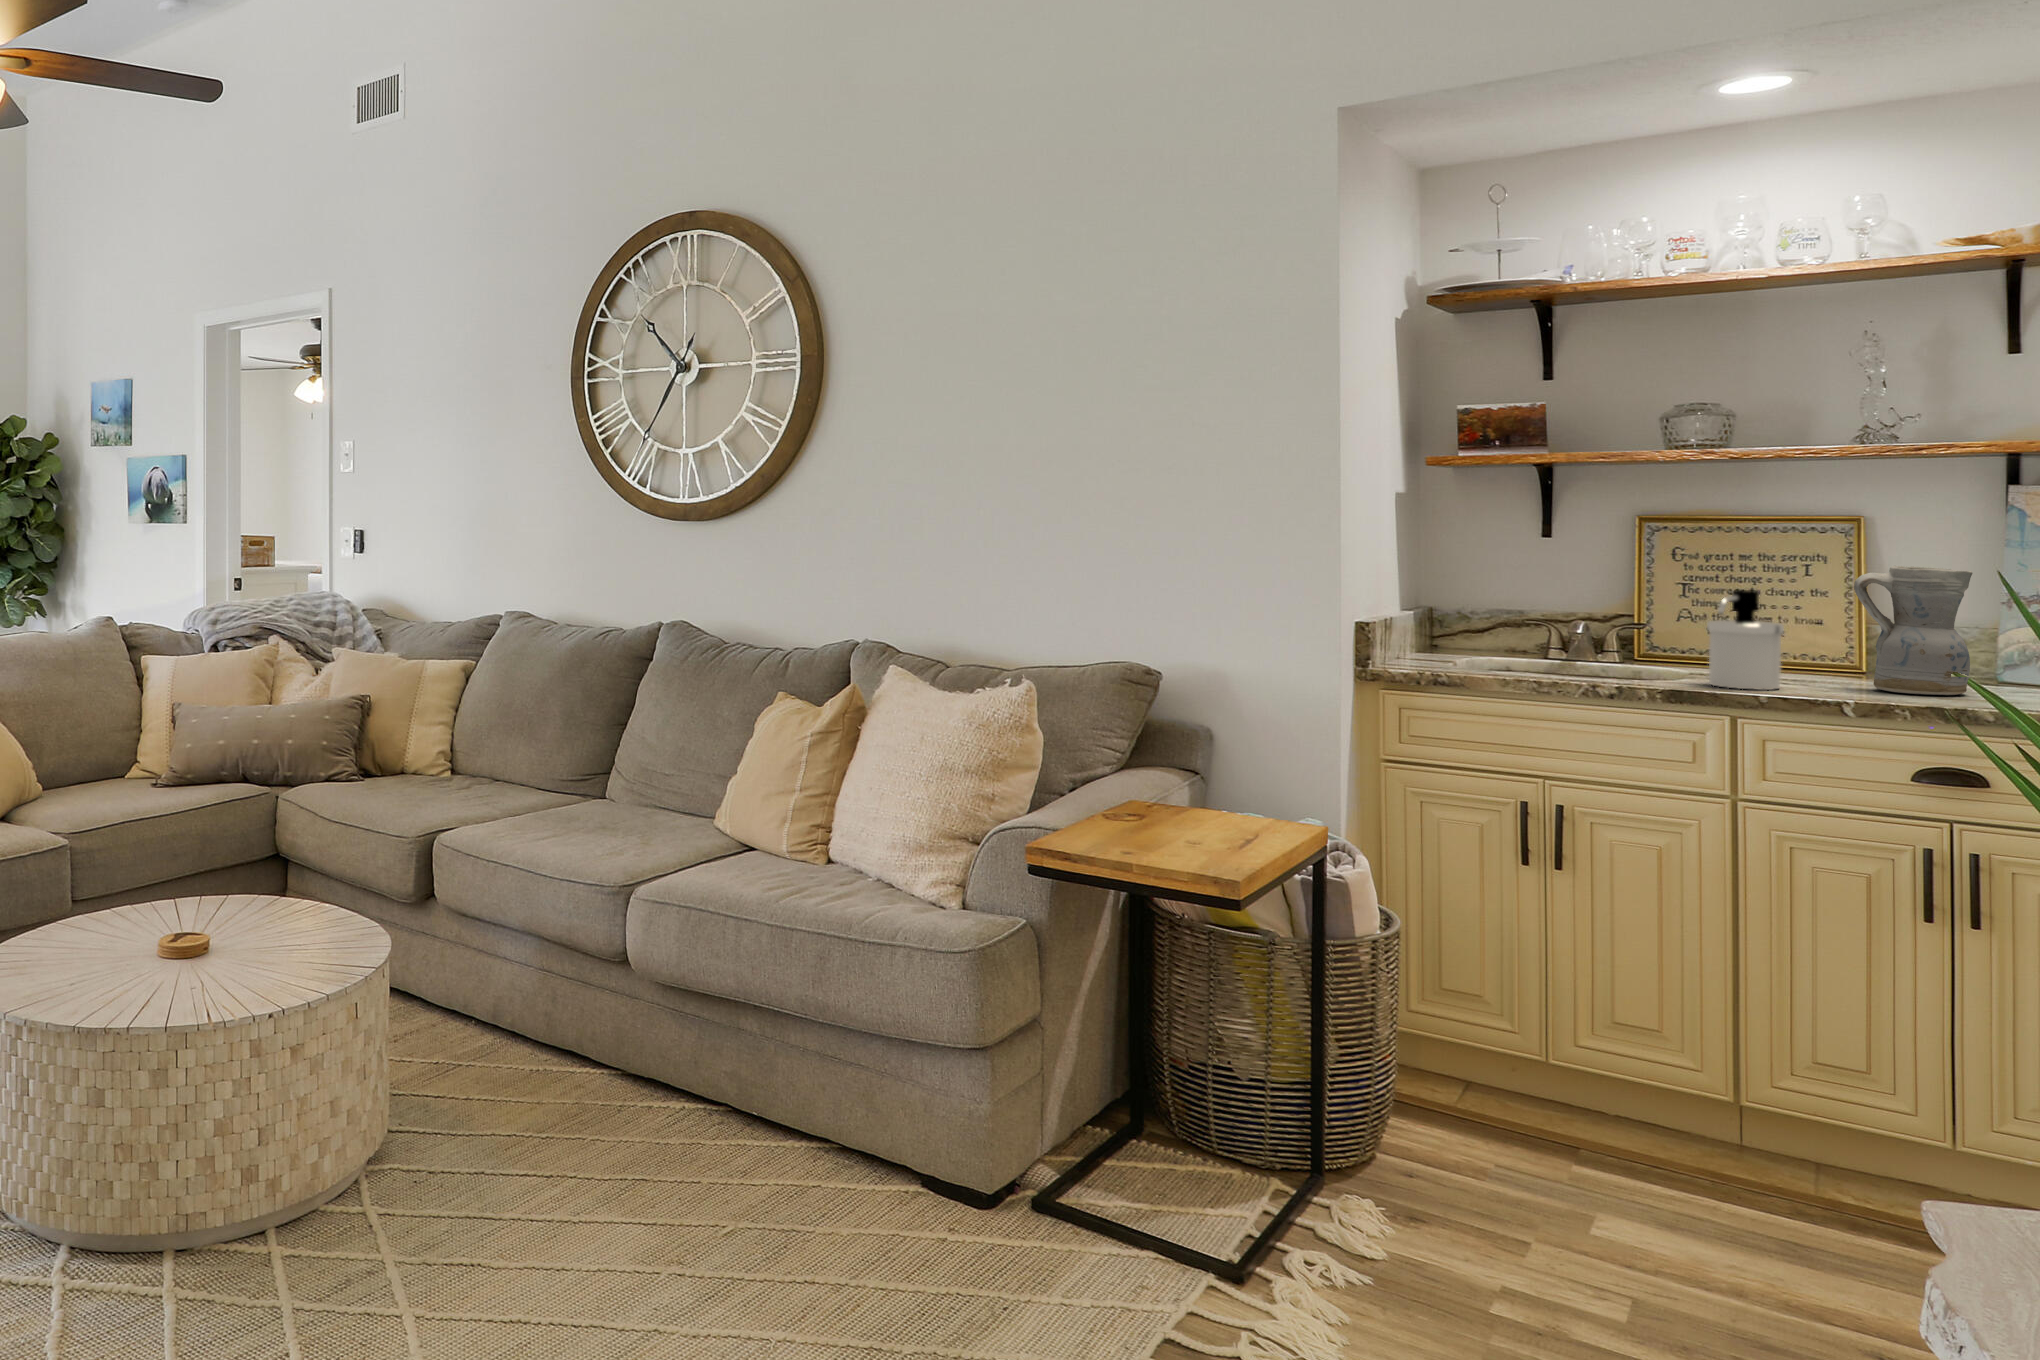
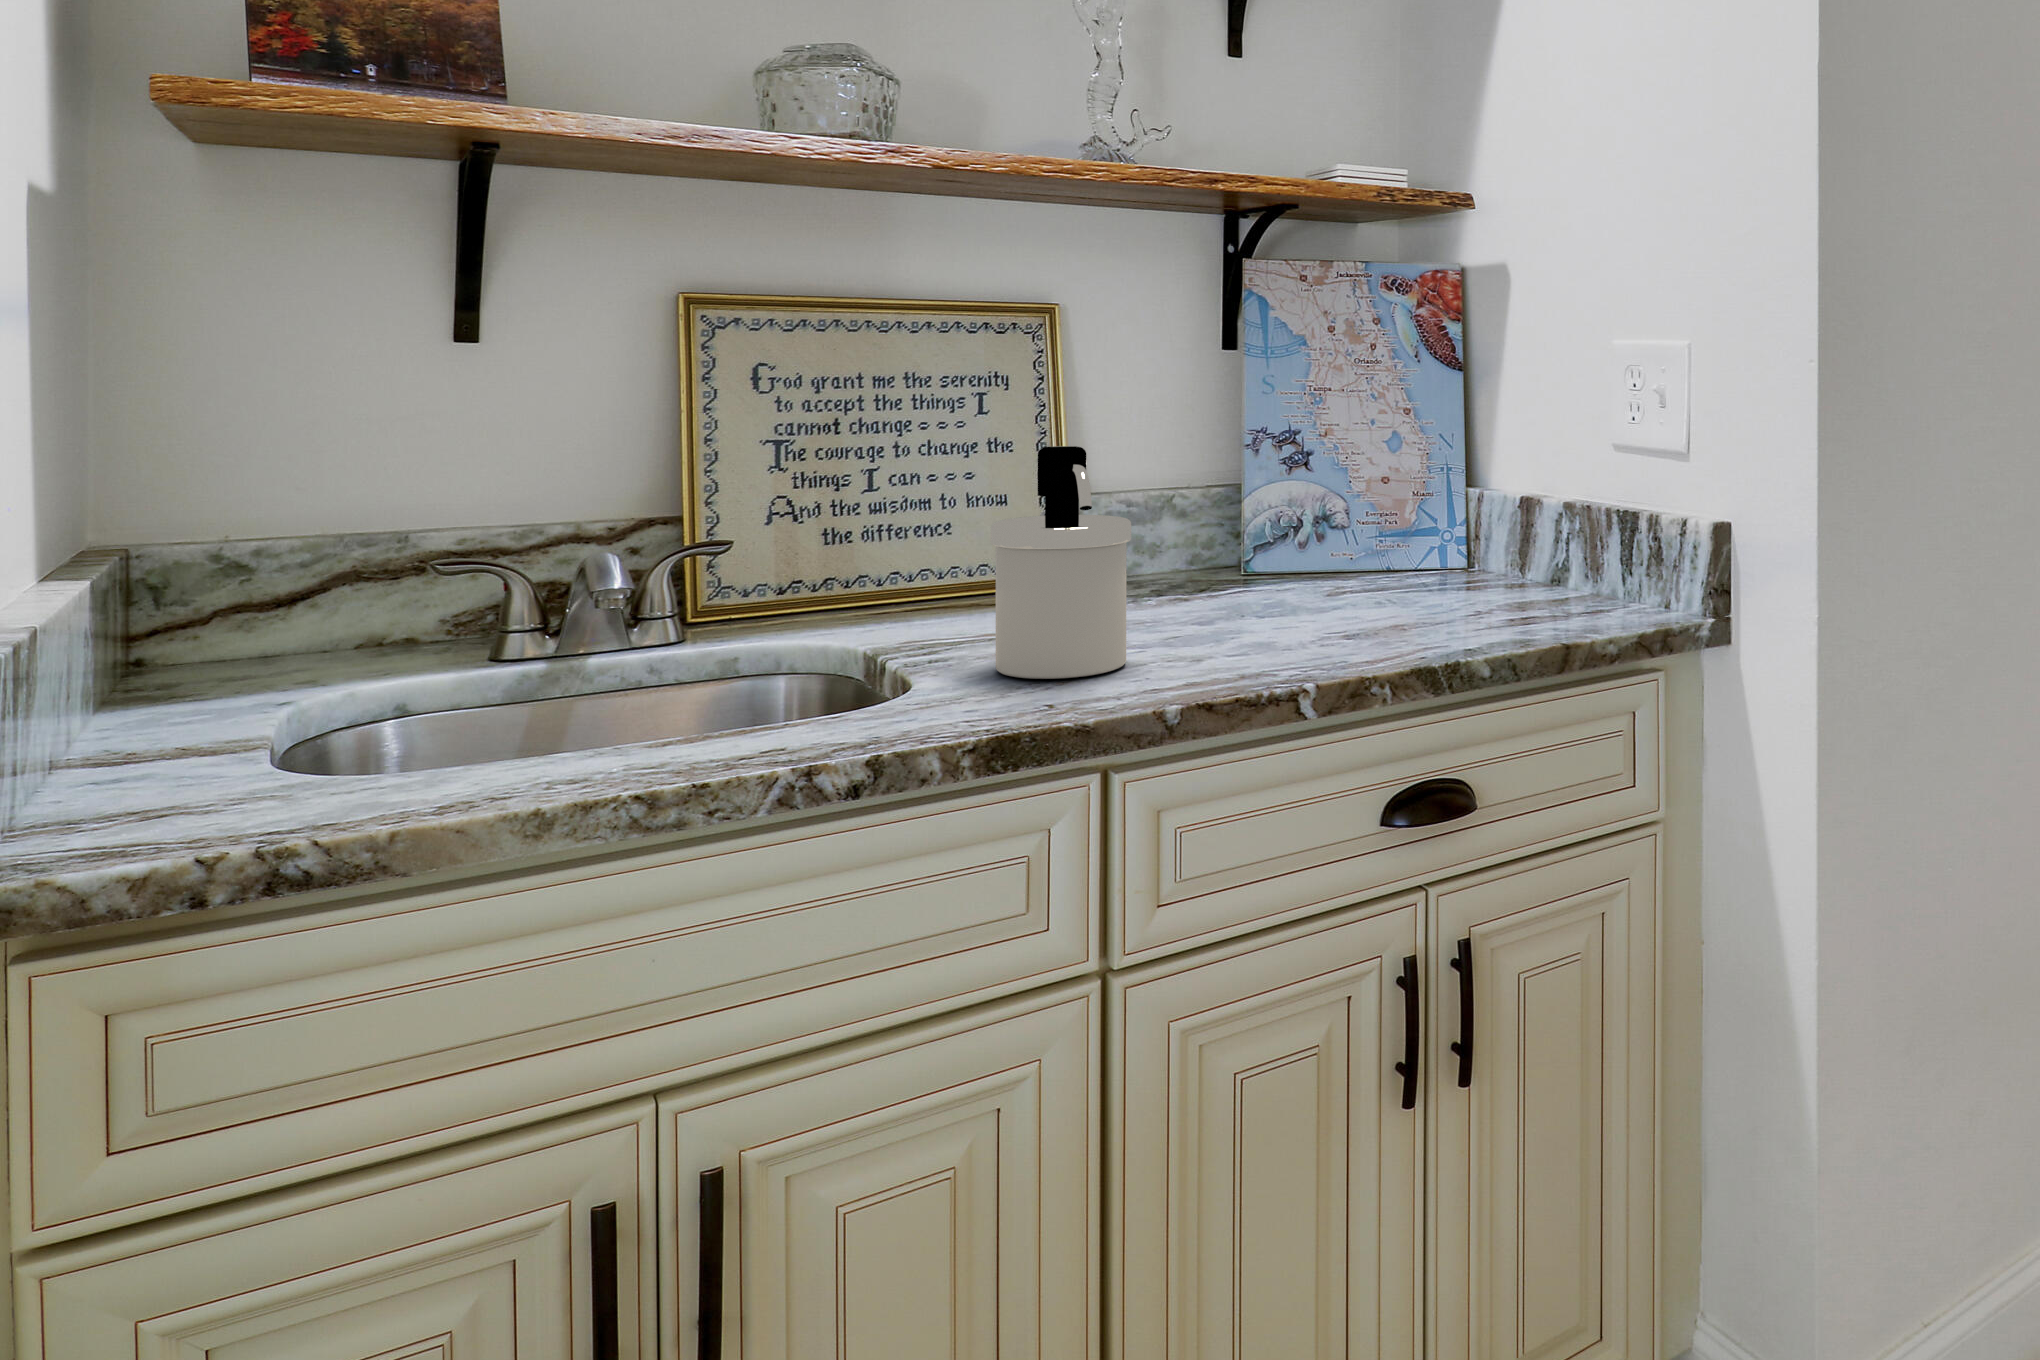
ceramic pitcher: present [1854,566,1973,695] -> none [1187,386,1336,628]

